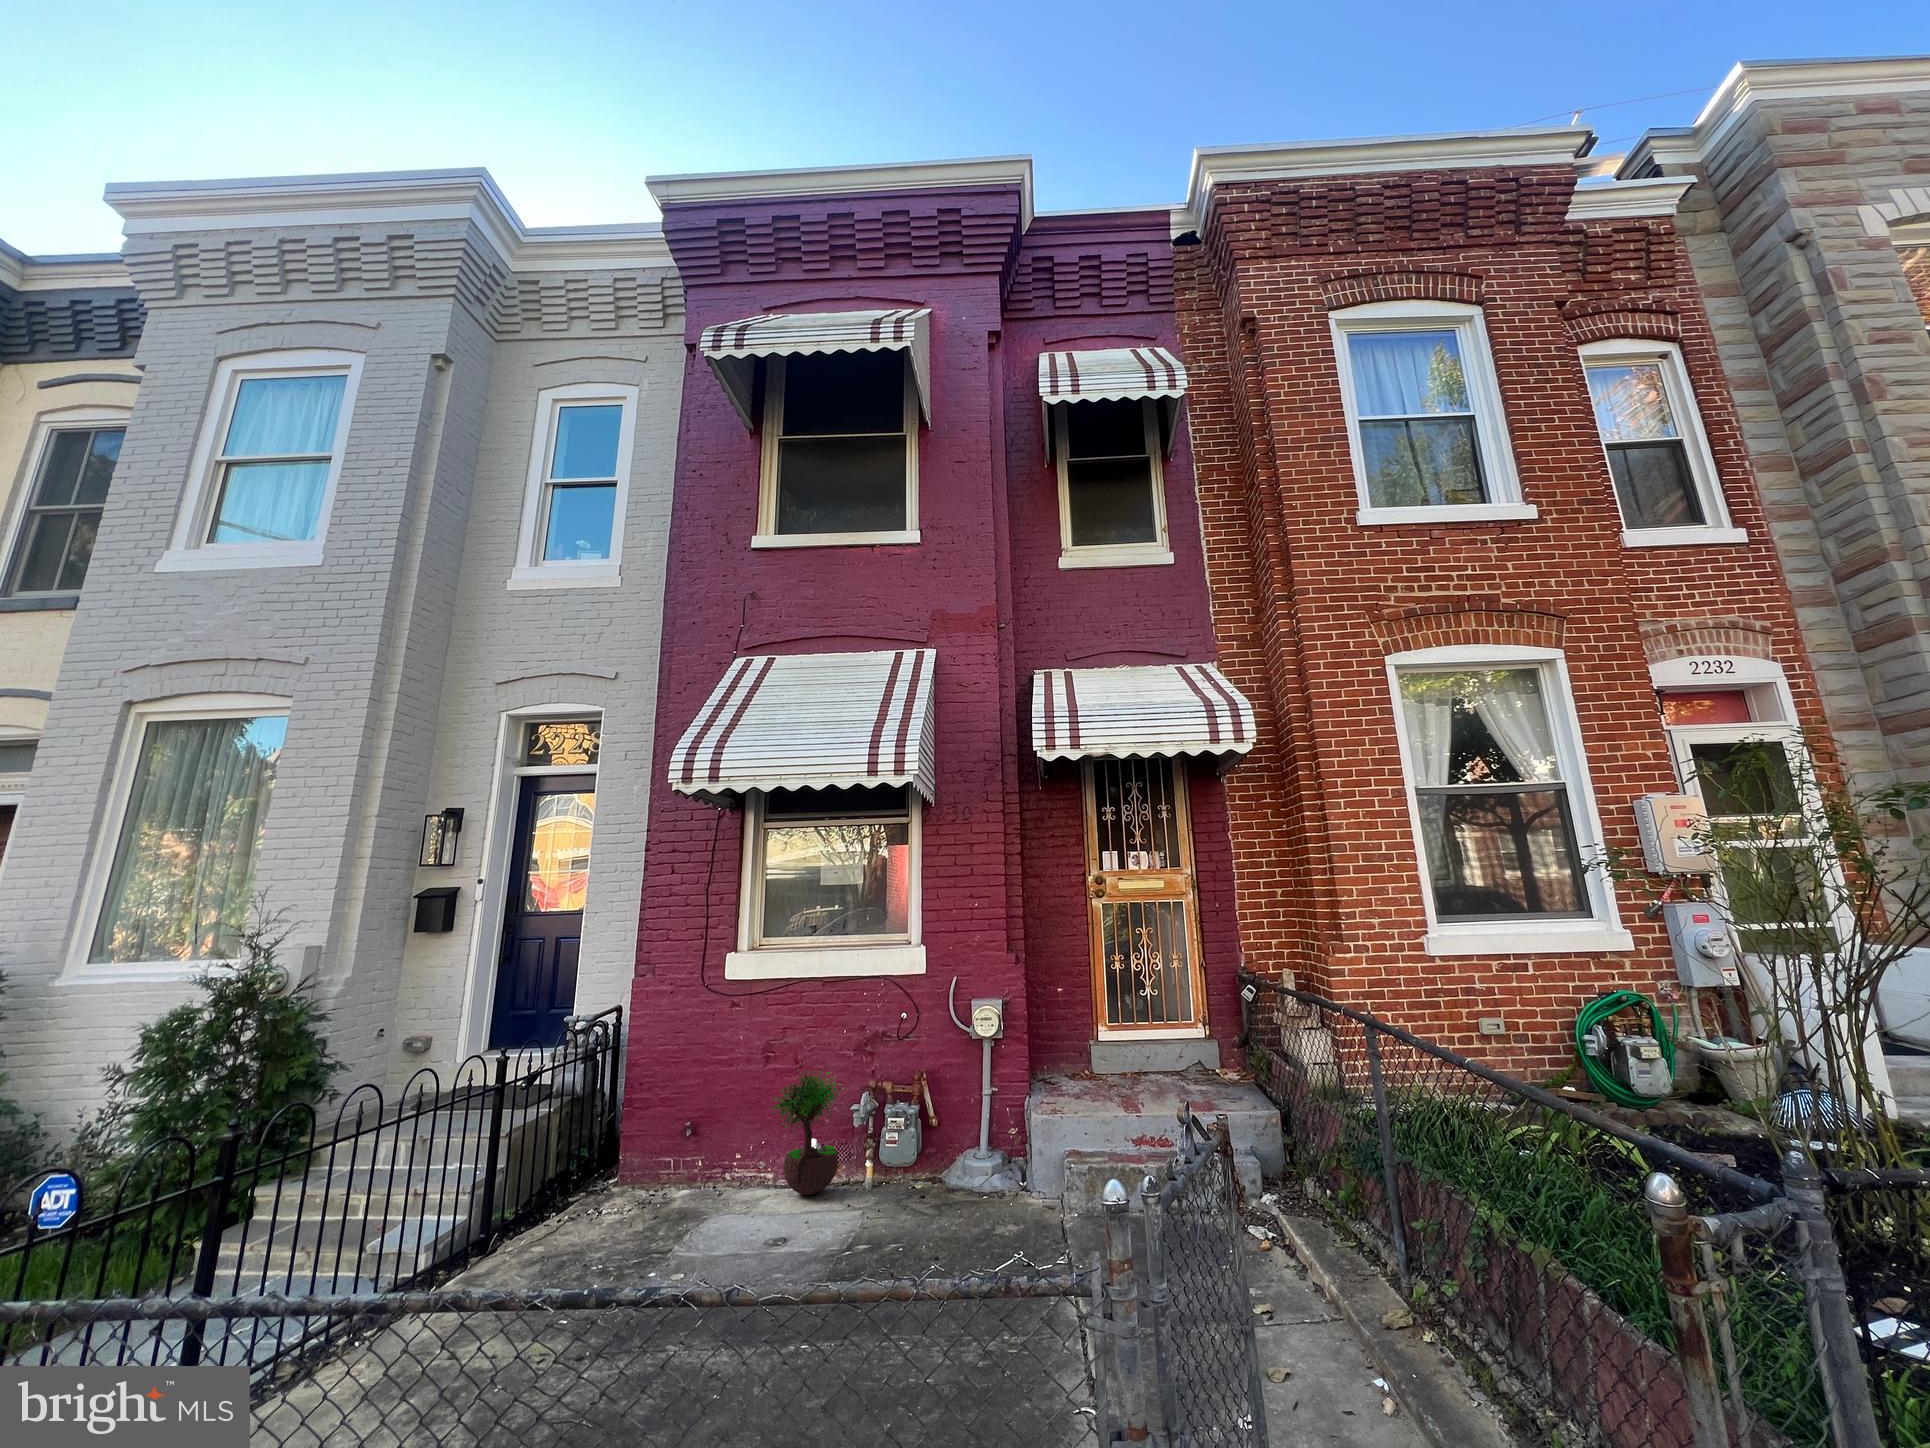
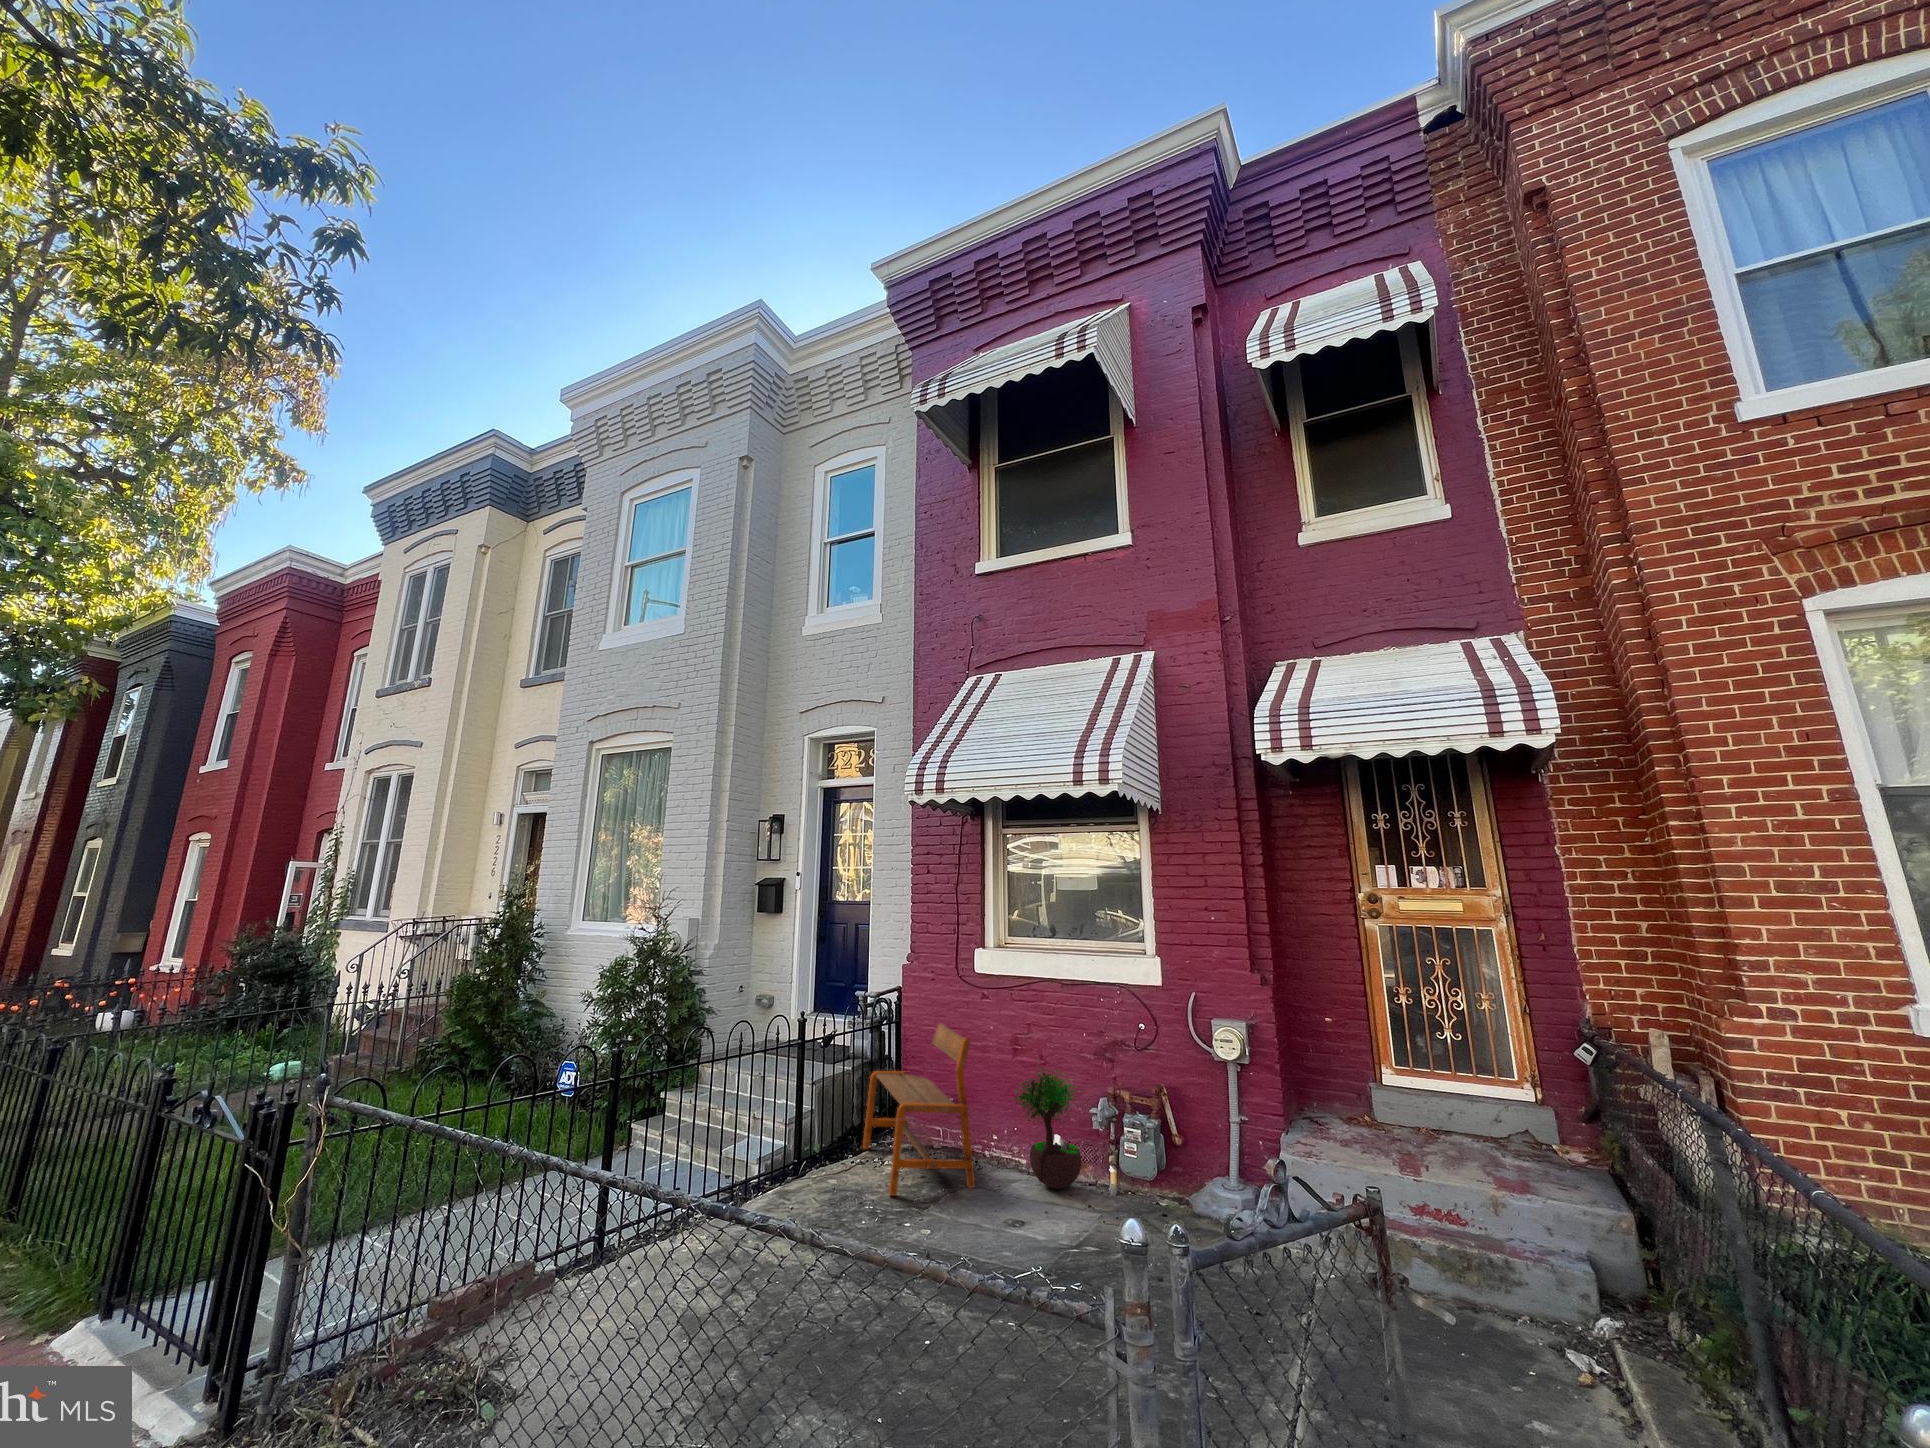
bench: none [570,1036,726,1245] -> present [863,1024,975,1196]

